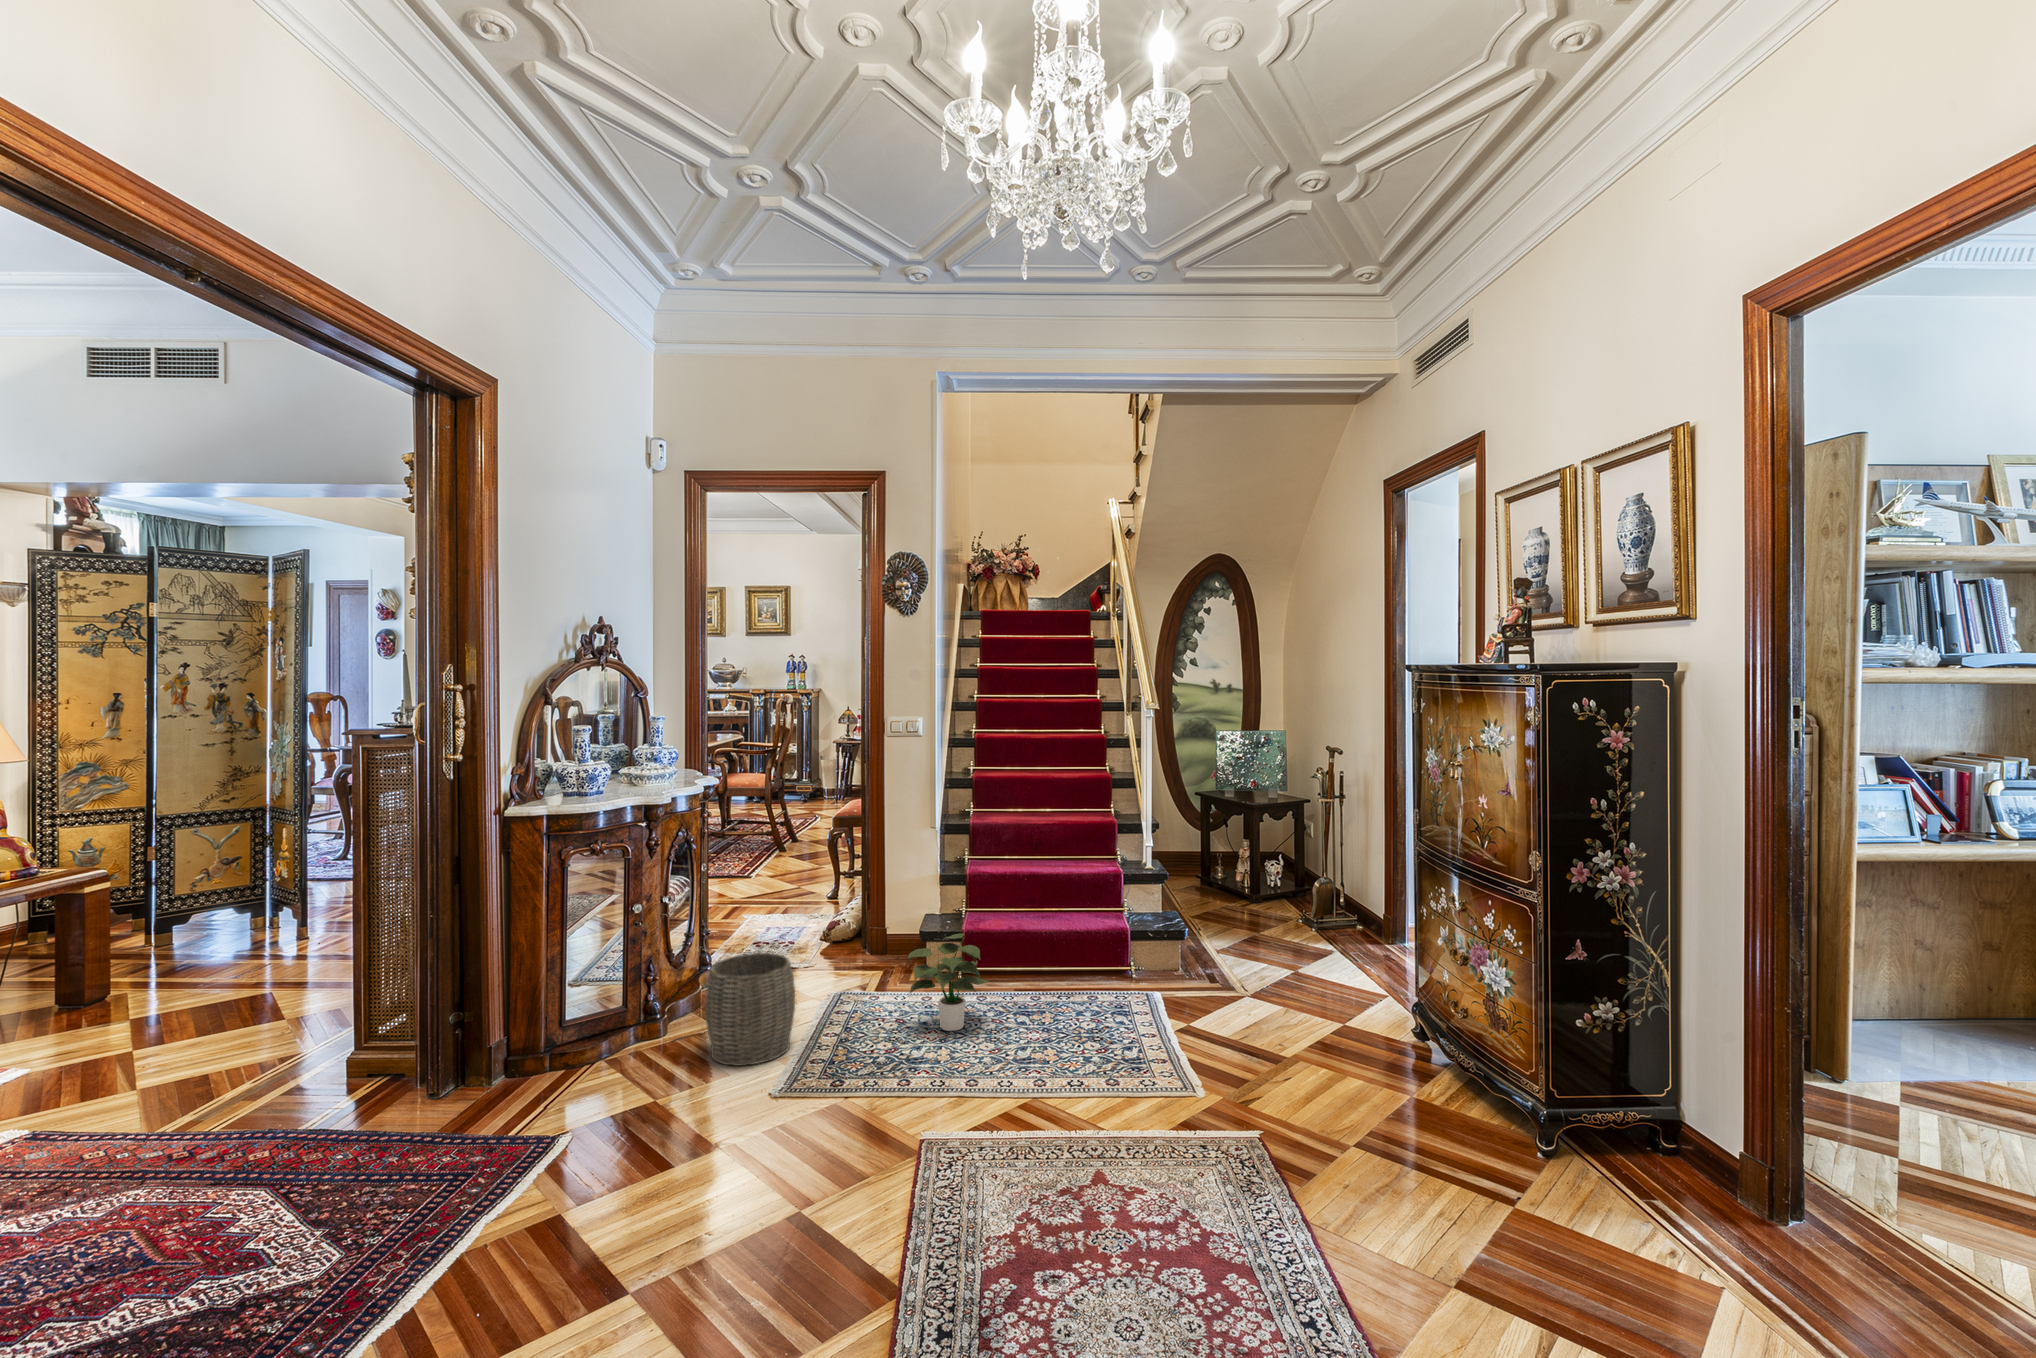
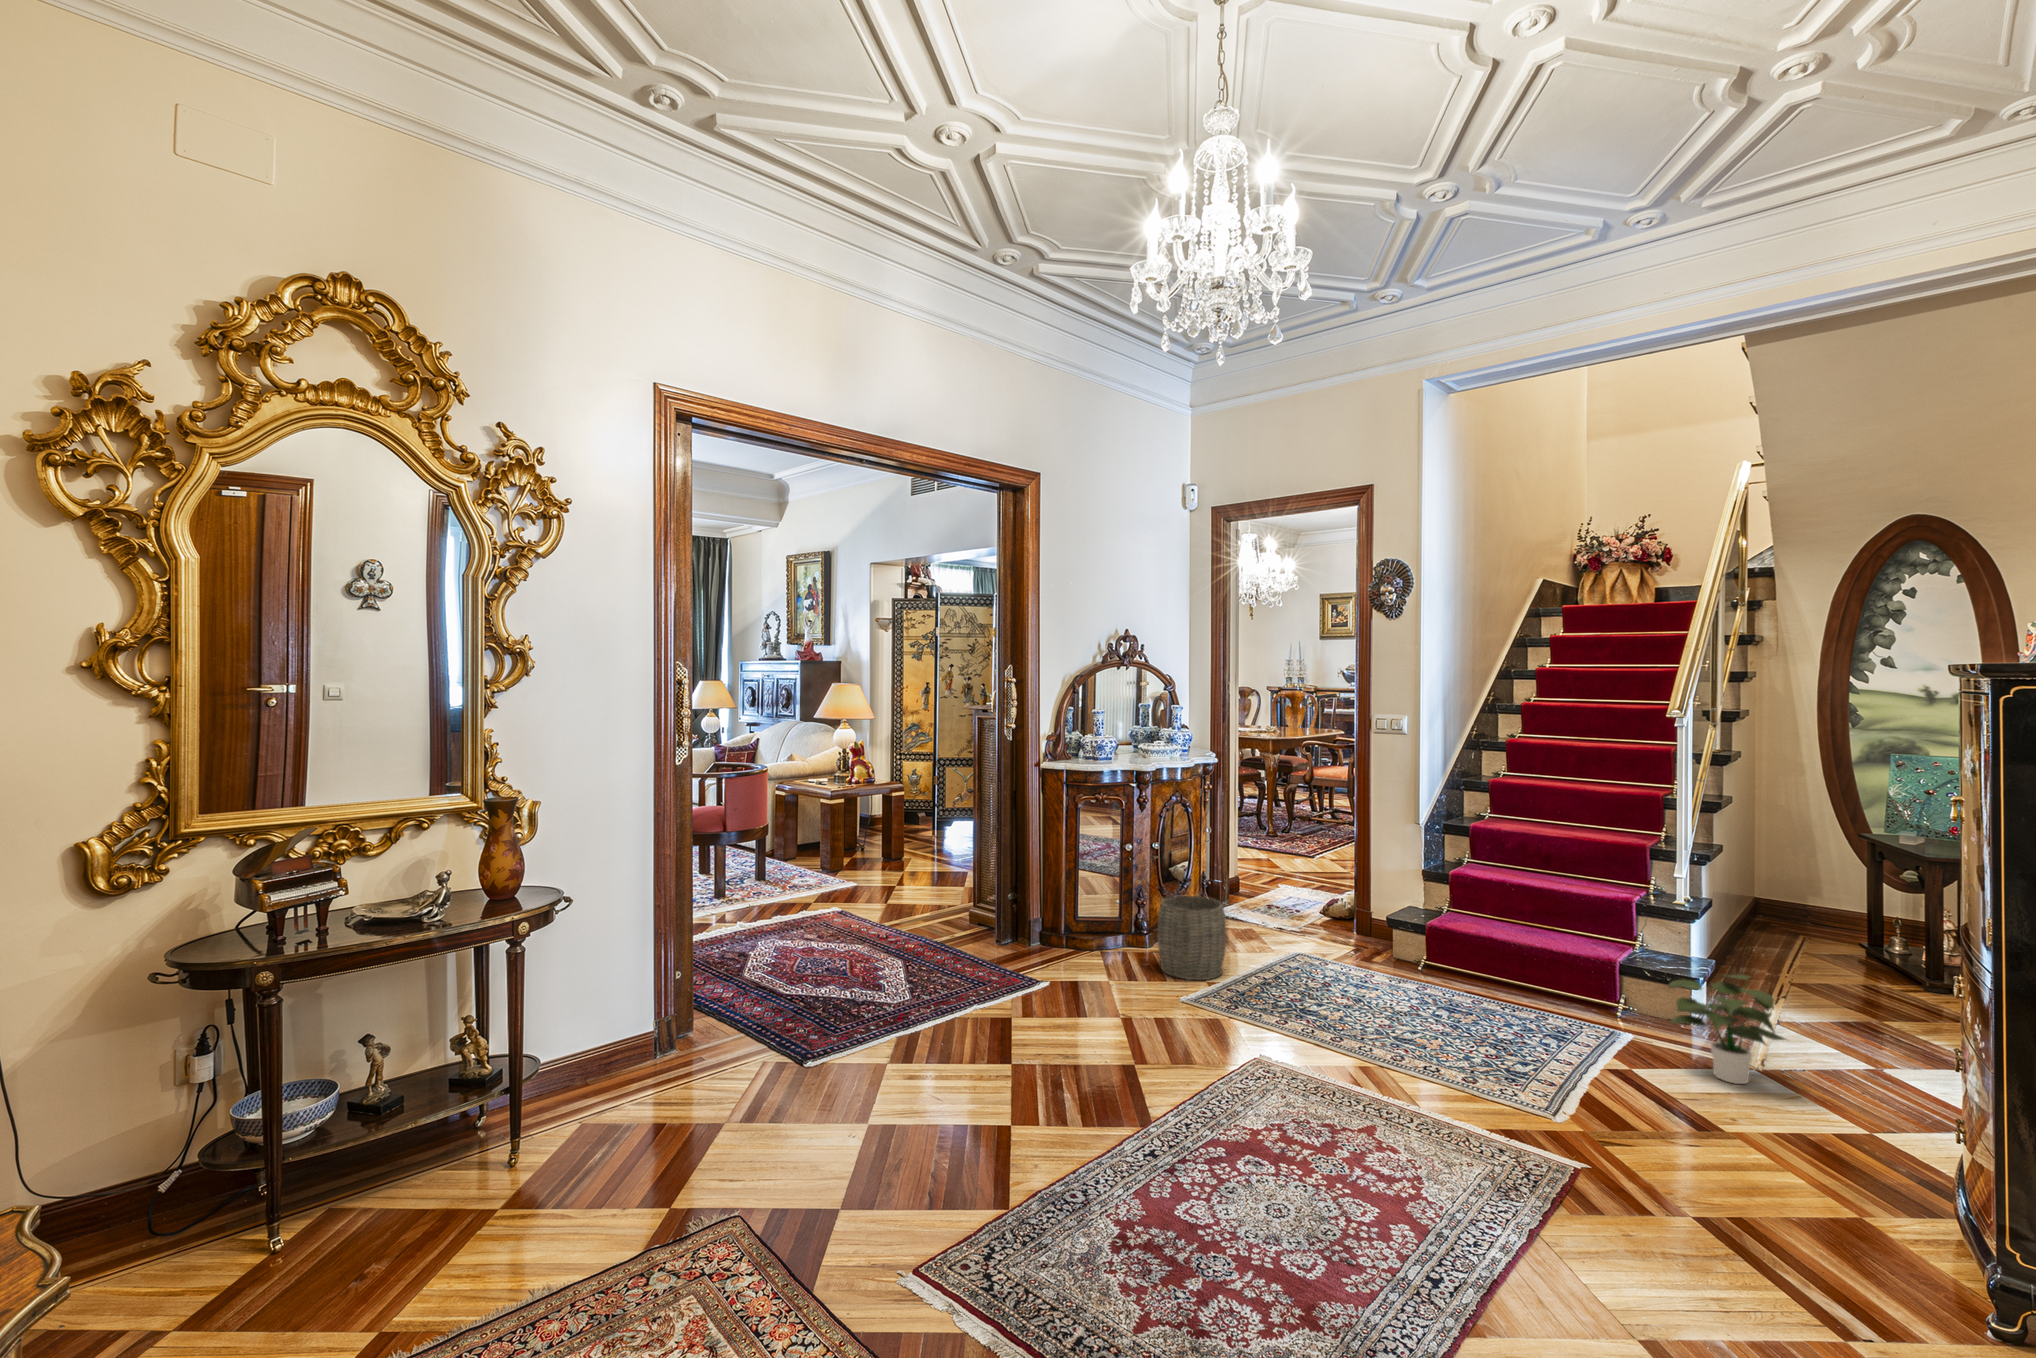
potted plant: present [907,933,988,1031] -> present [1669,975,1785,1084]

